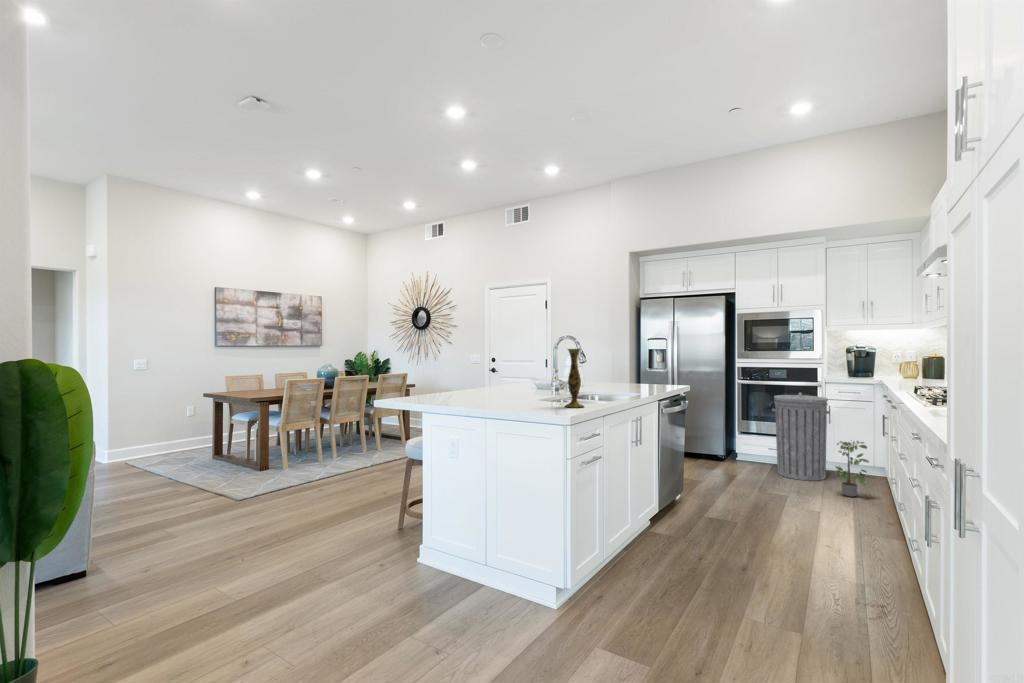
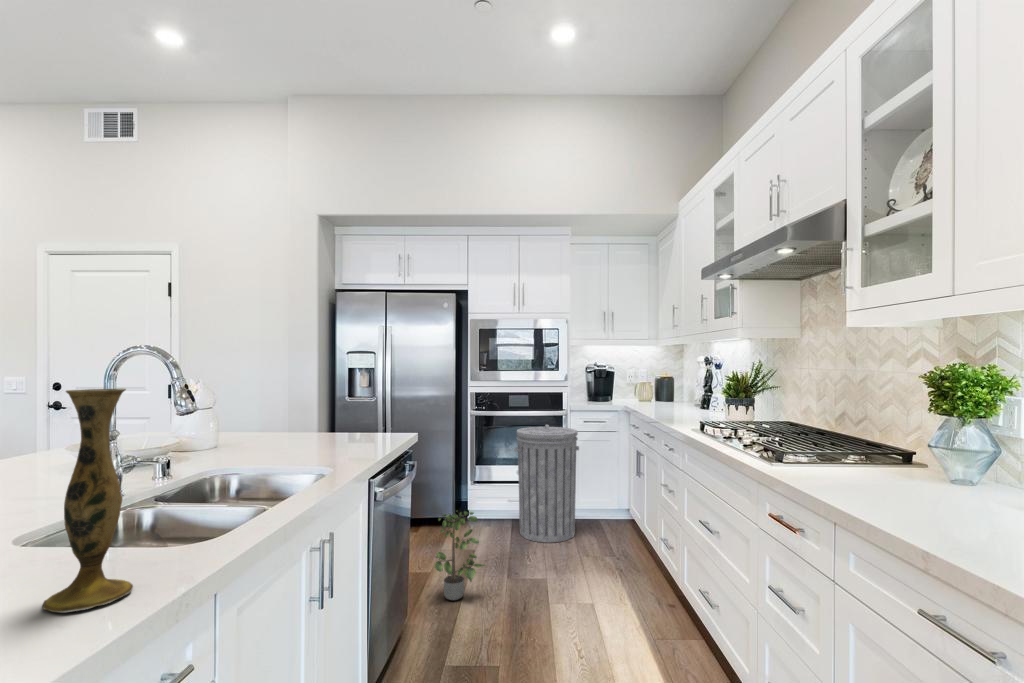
potted plant: present [835,441,872,497] -> present [435,511,485,600]

